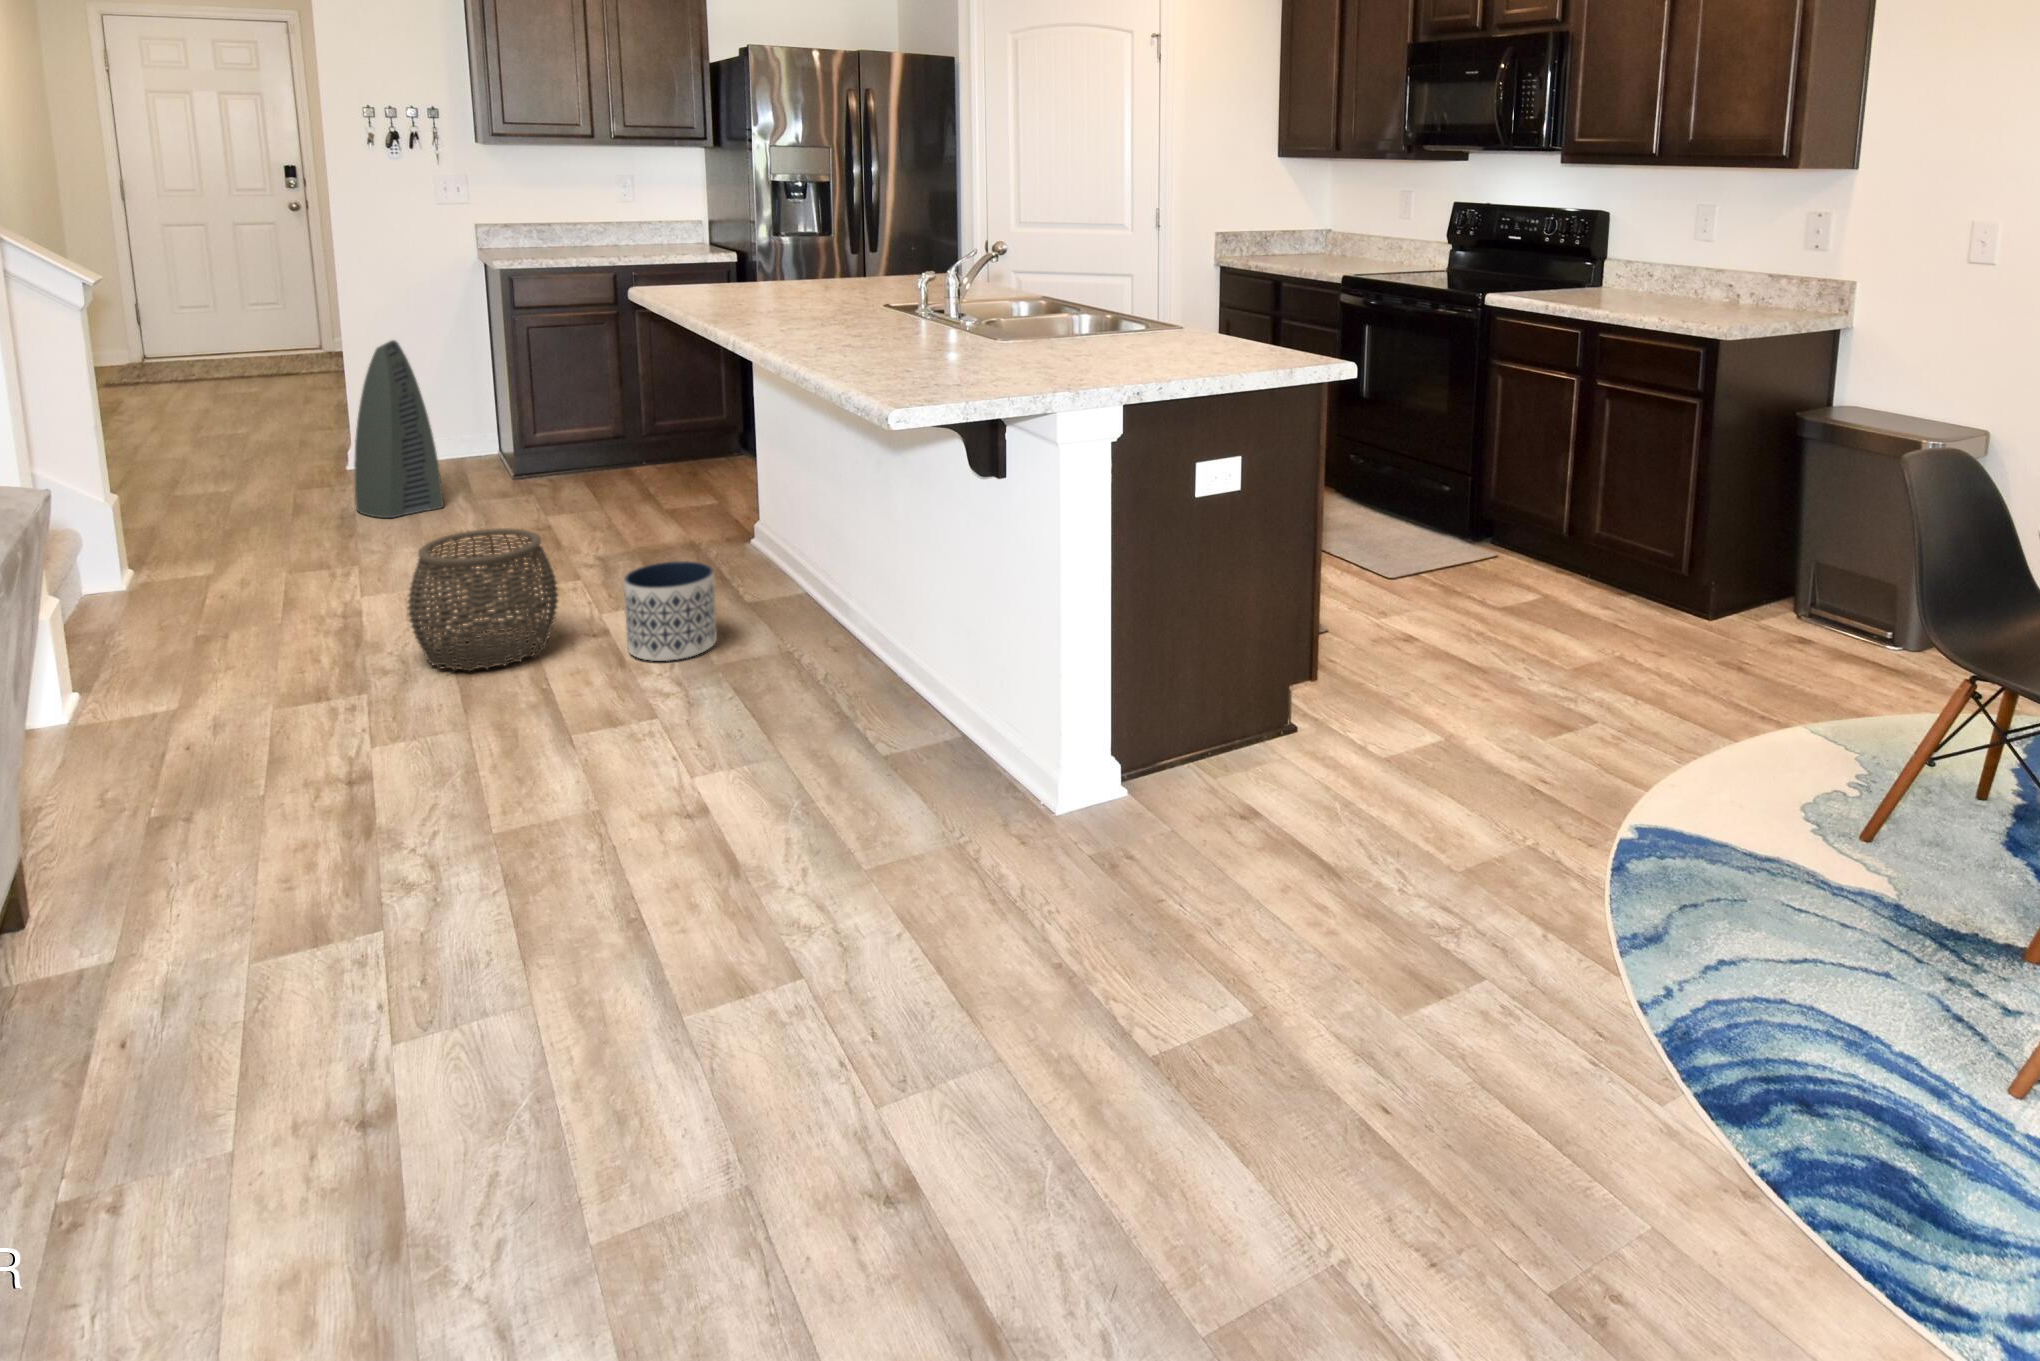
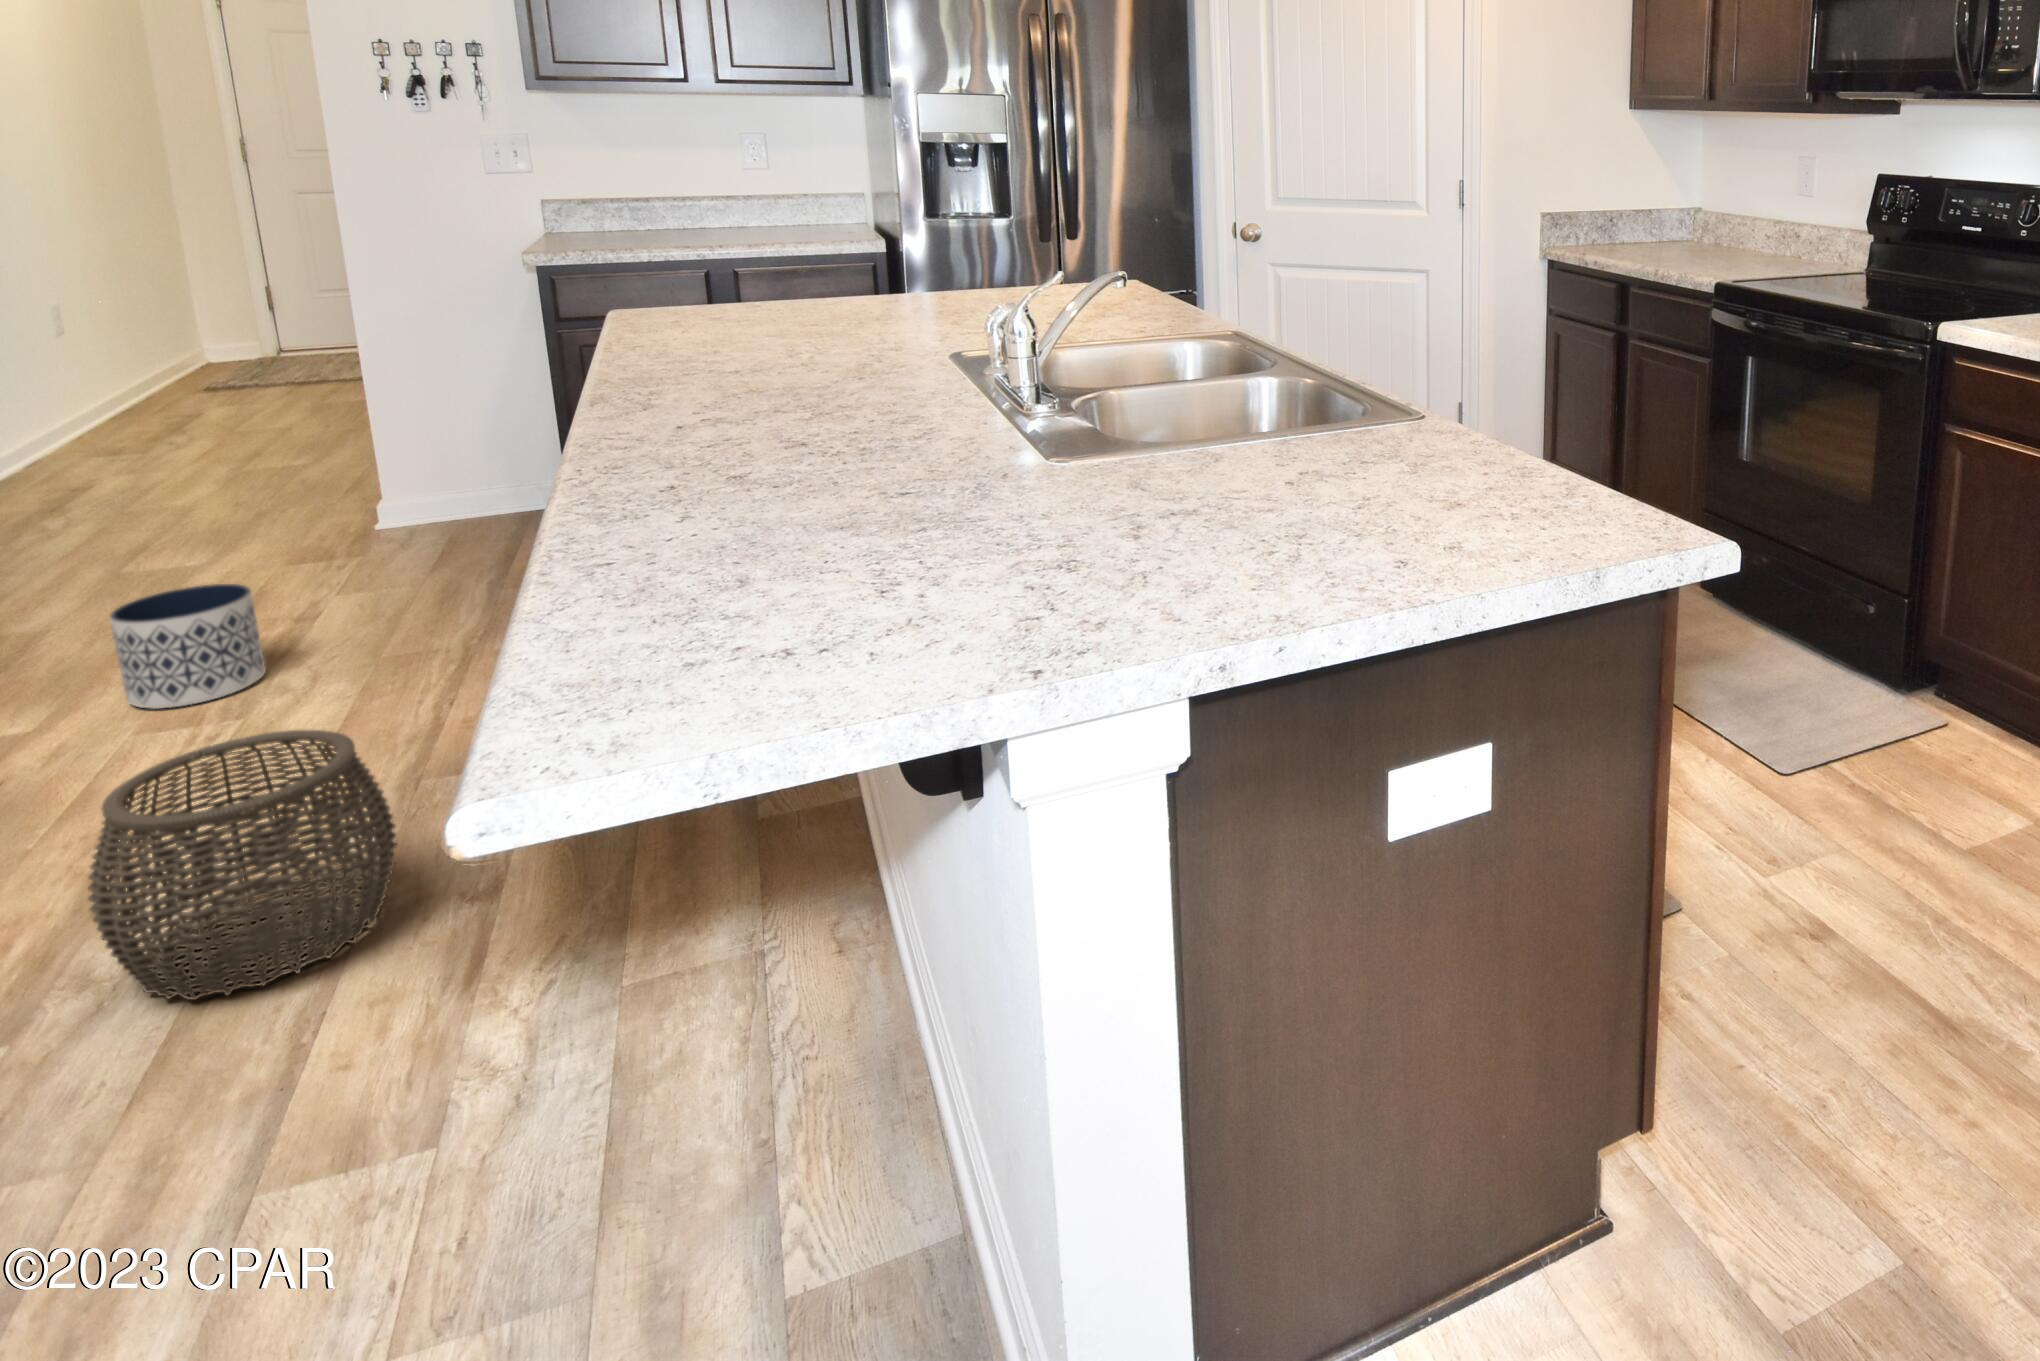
air purifier: present [354,340,444,518] -> none [310,369,449,624]
planter: present [624,561,716,661] -> present [110,584,266,709]

